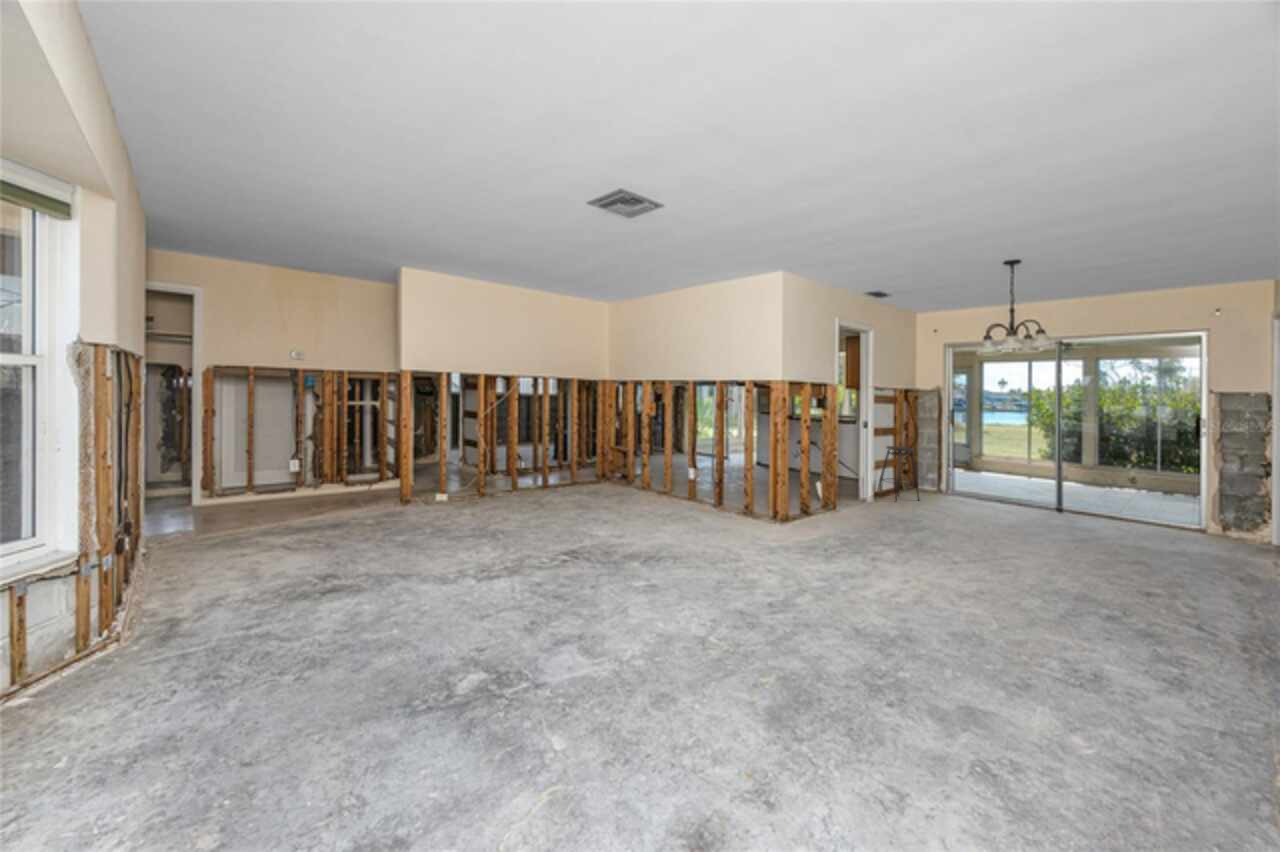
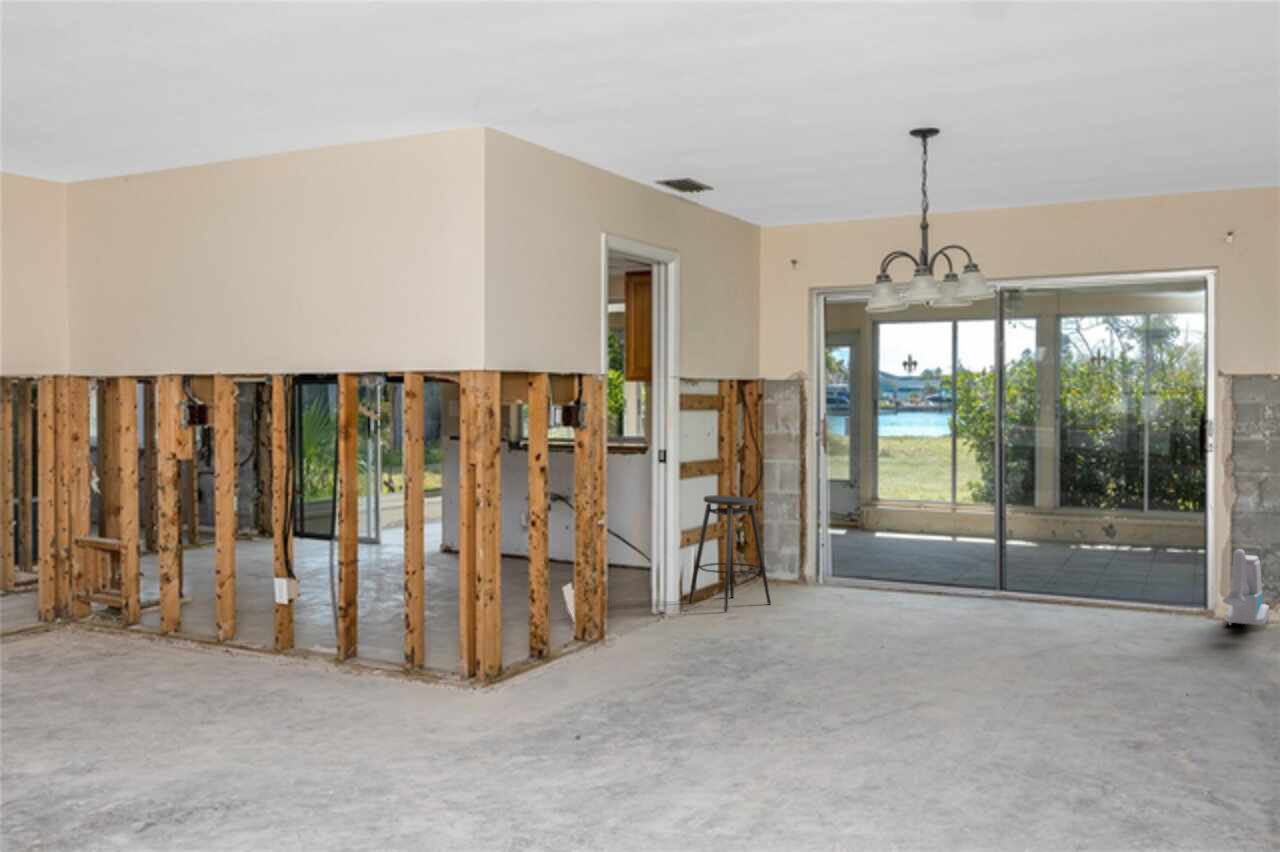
vacuum cleaner: none [1207,492,1242,539] -> present [1223,549,1269,628]

